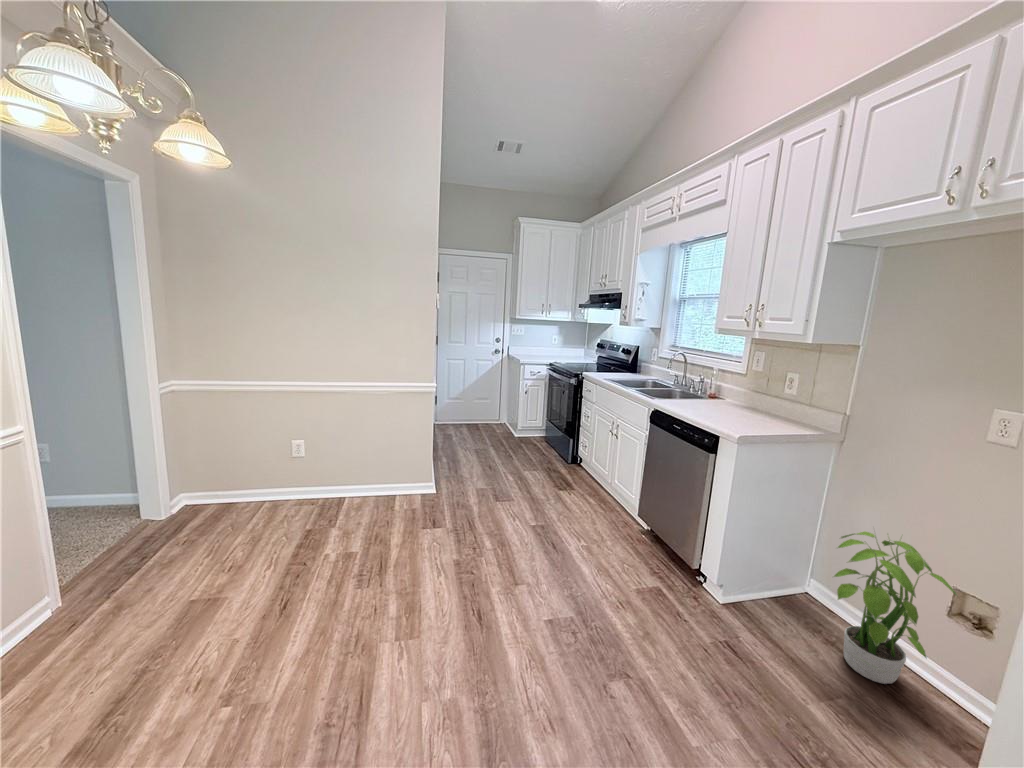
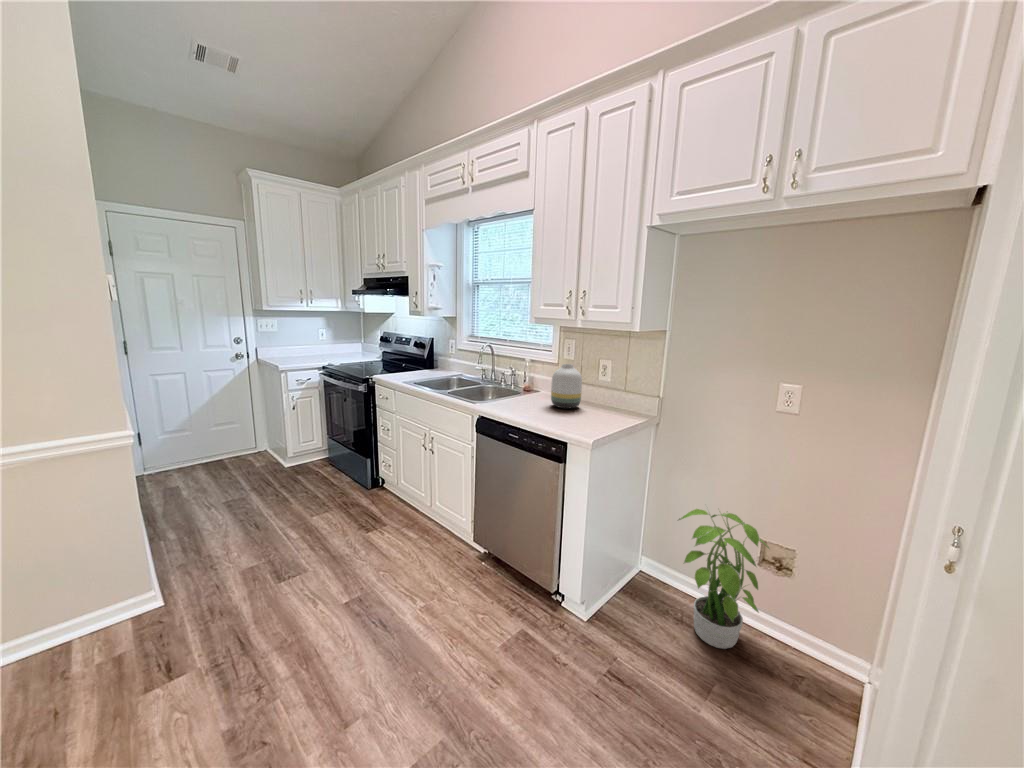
vase: none [725,372,759,414] -> present [551,364,582,408]

